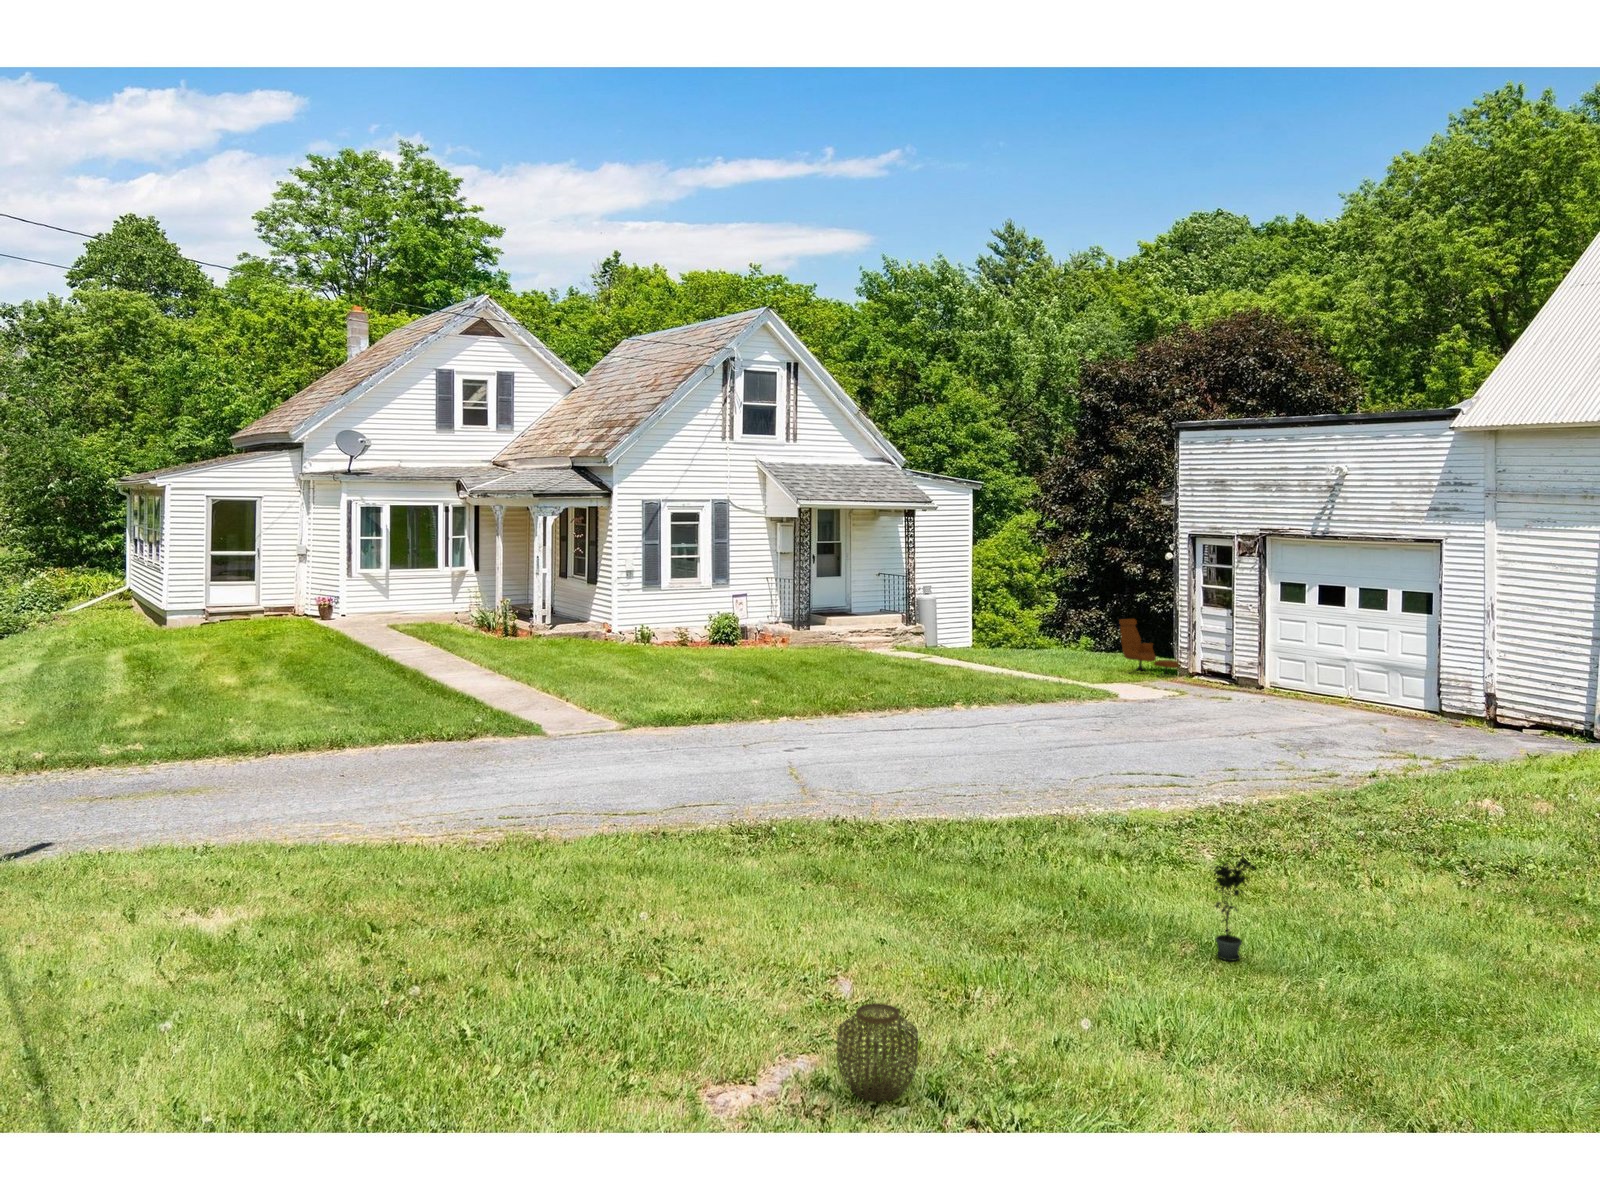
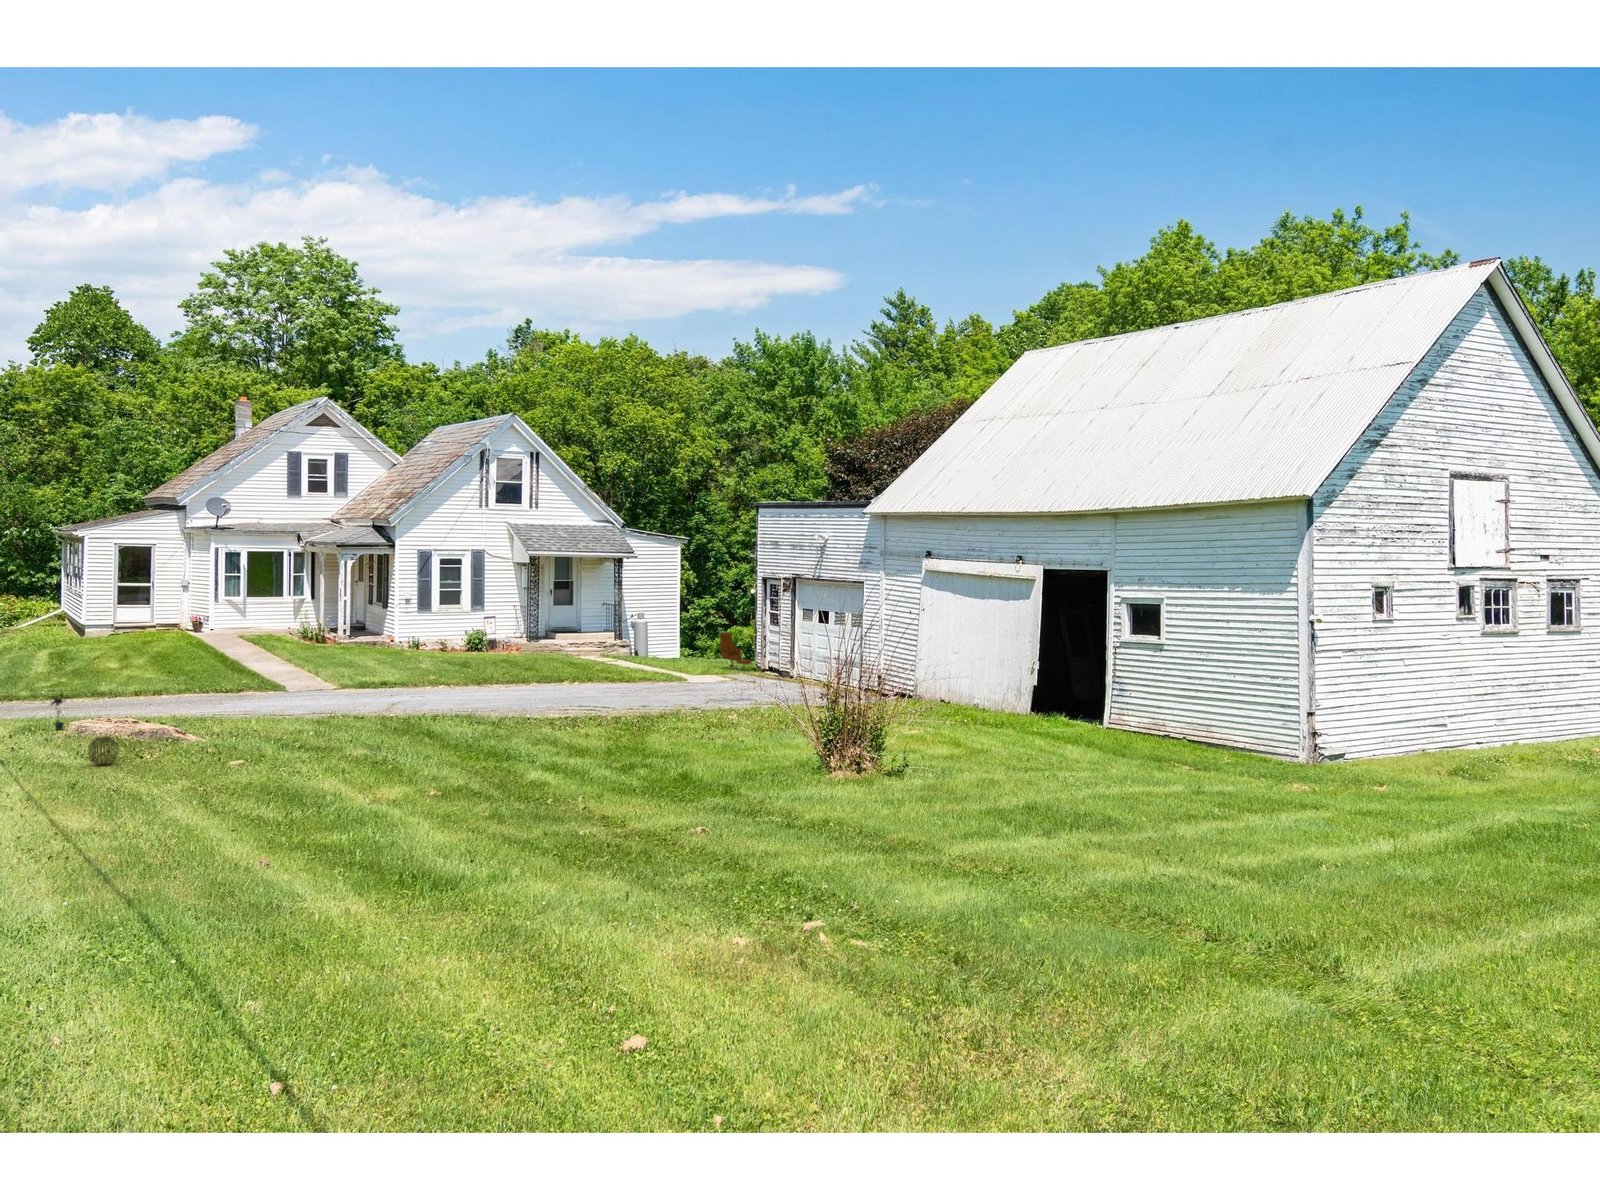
potted plant: present [1211,853,1256,961] -> present [47,694,68,730]
woven basket: present [837,1003,918,1101] -> present [88,736,119,766]

